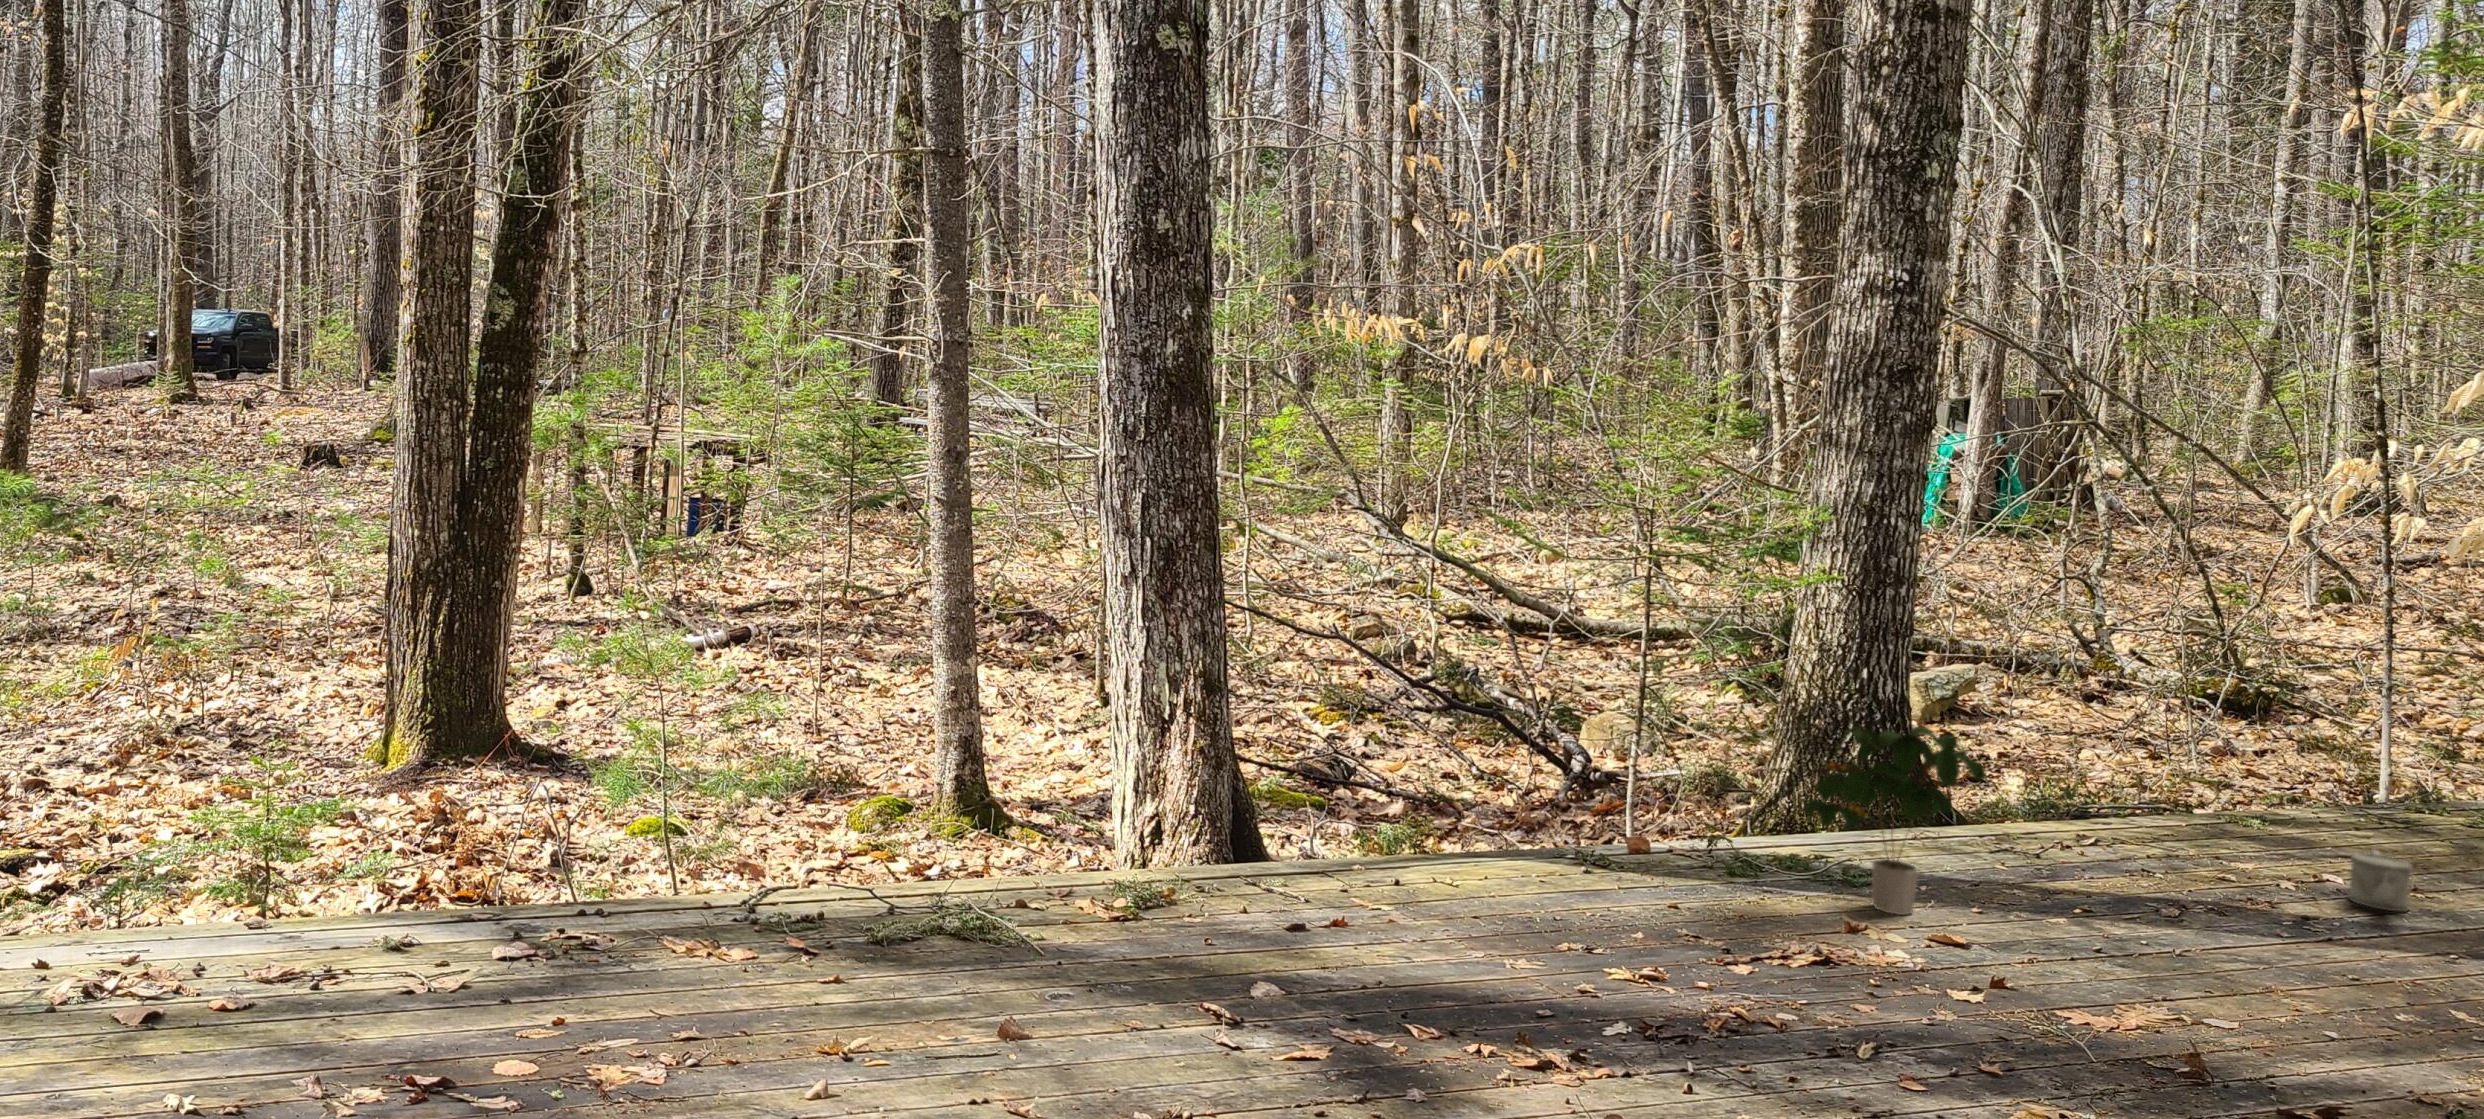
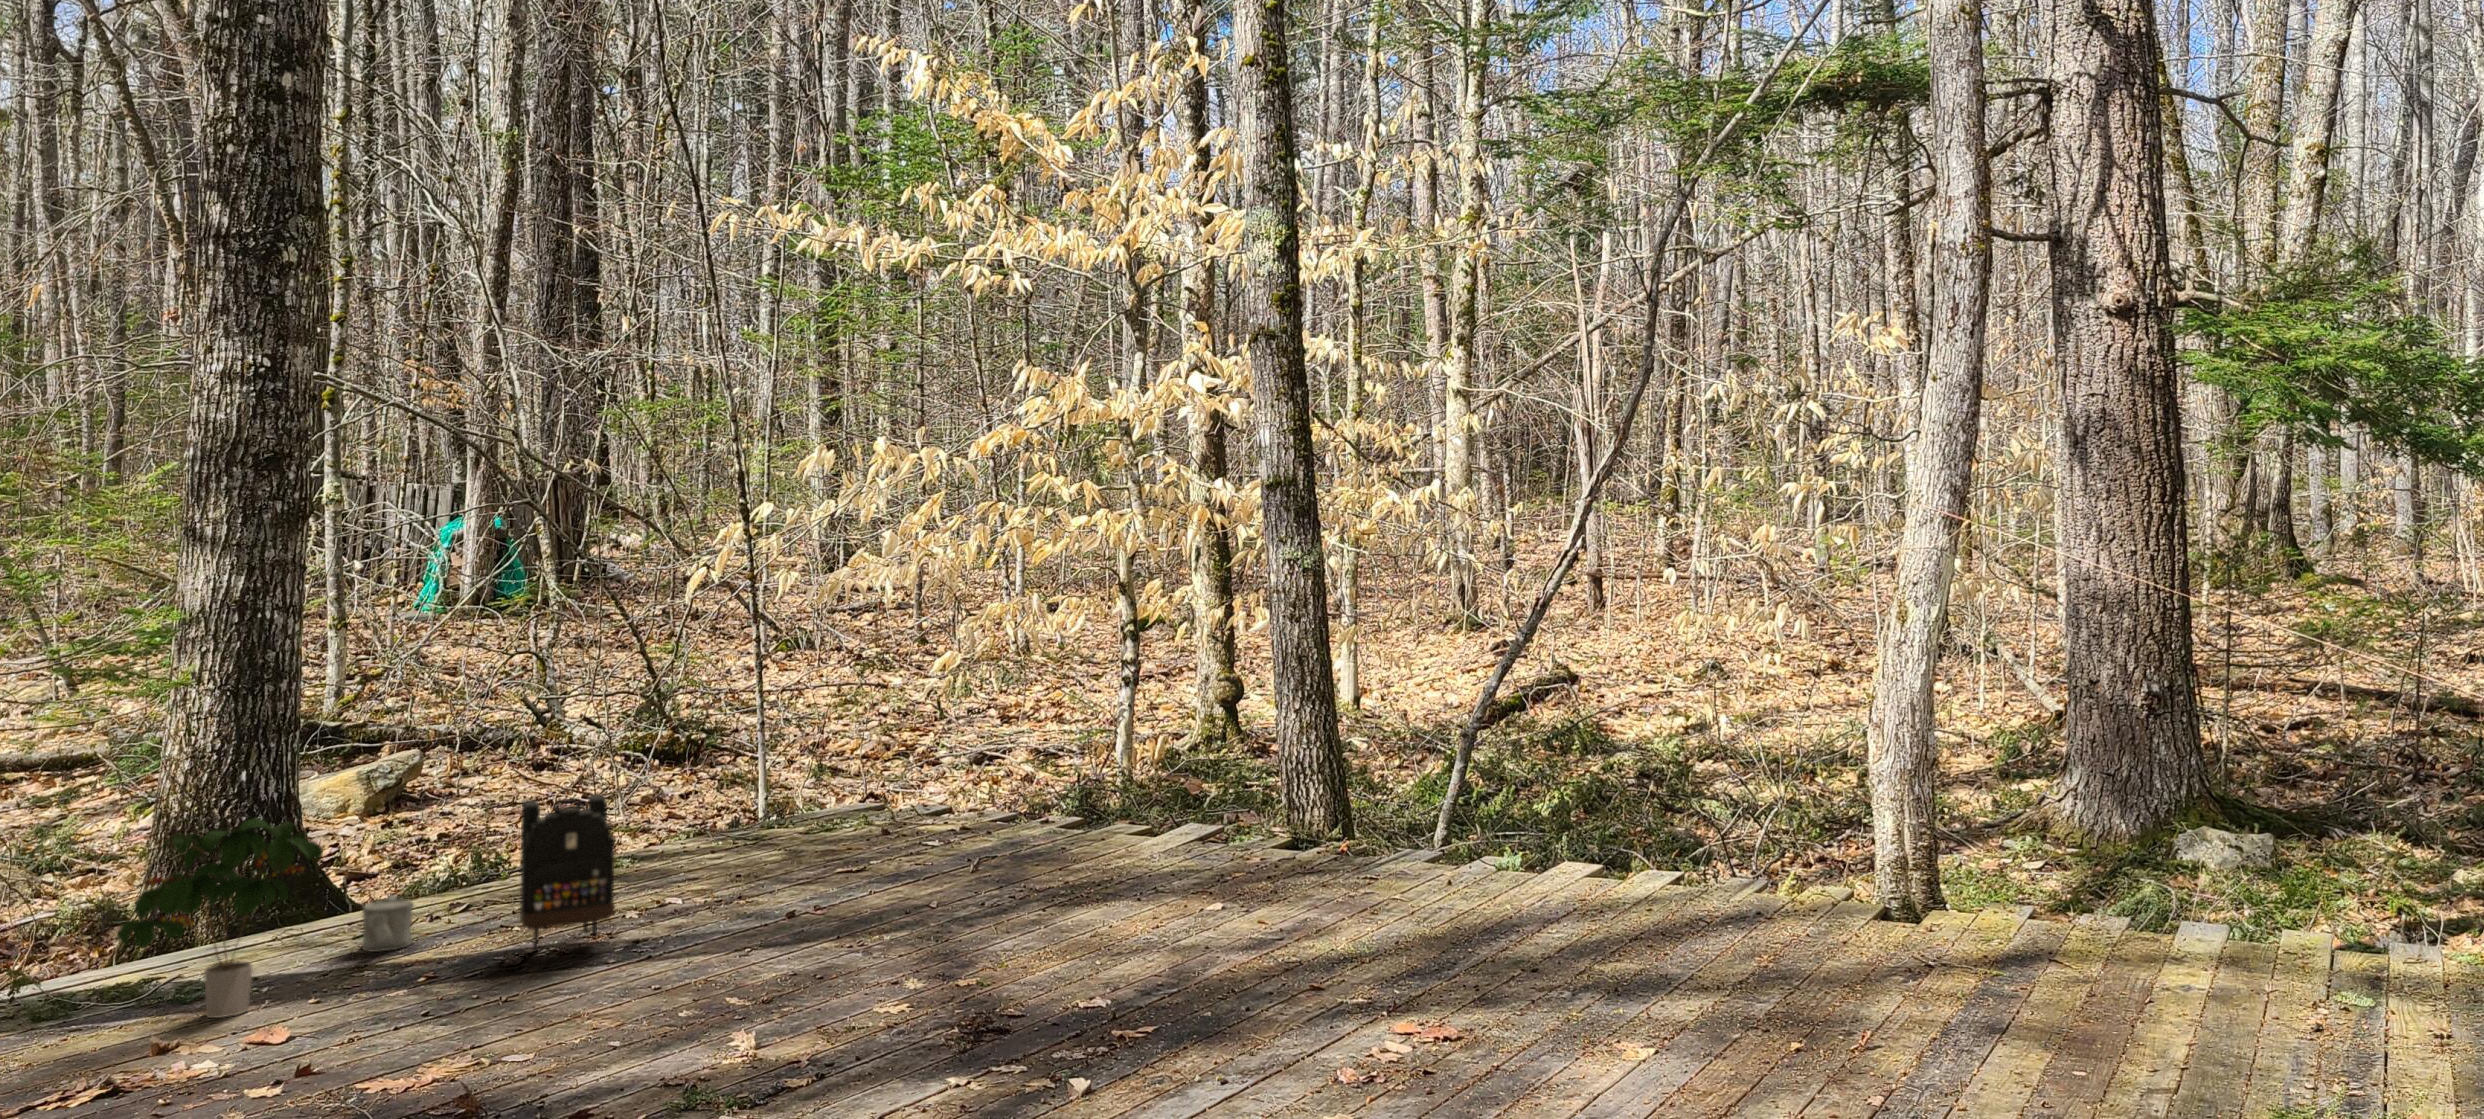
backpack: none [2188,763,2326,941] -> present [520,794,615,951]
watering can: present [2347,850,2413,912] -> present [362,895,414,952]

